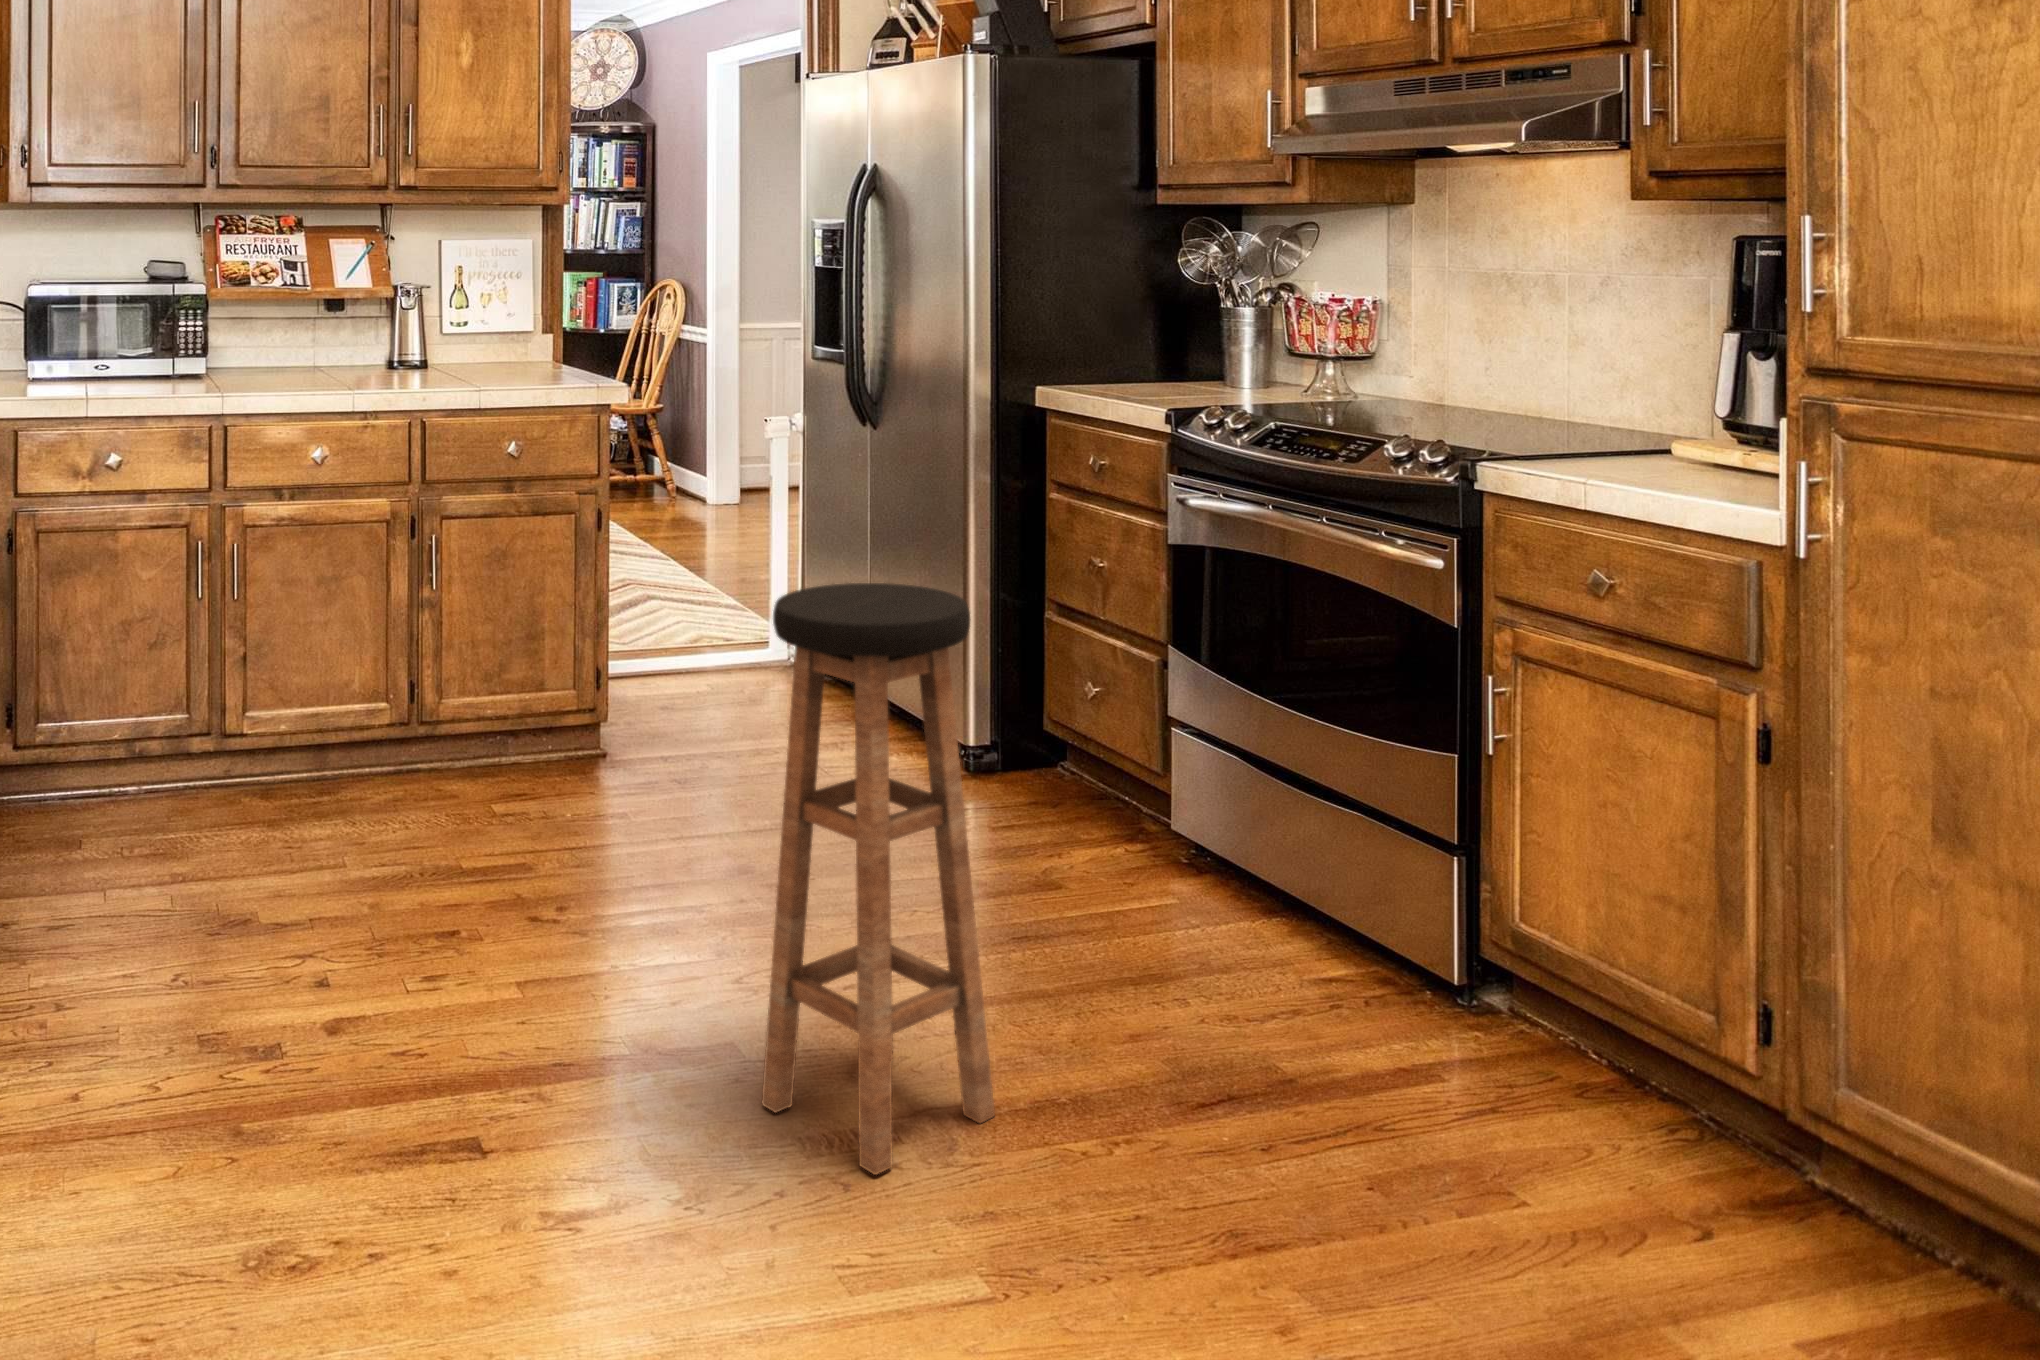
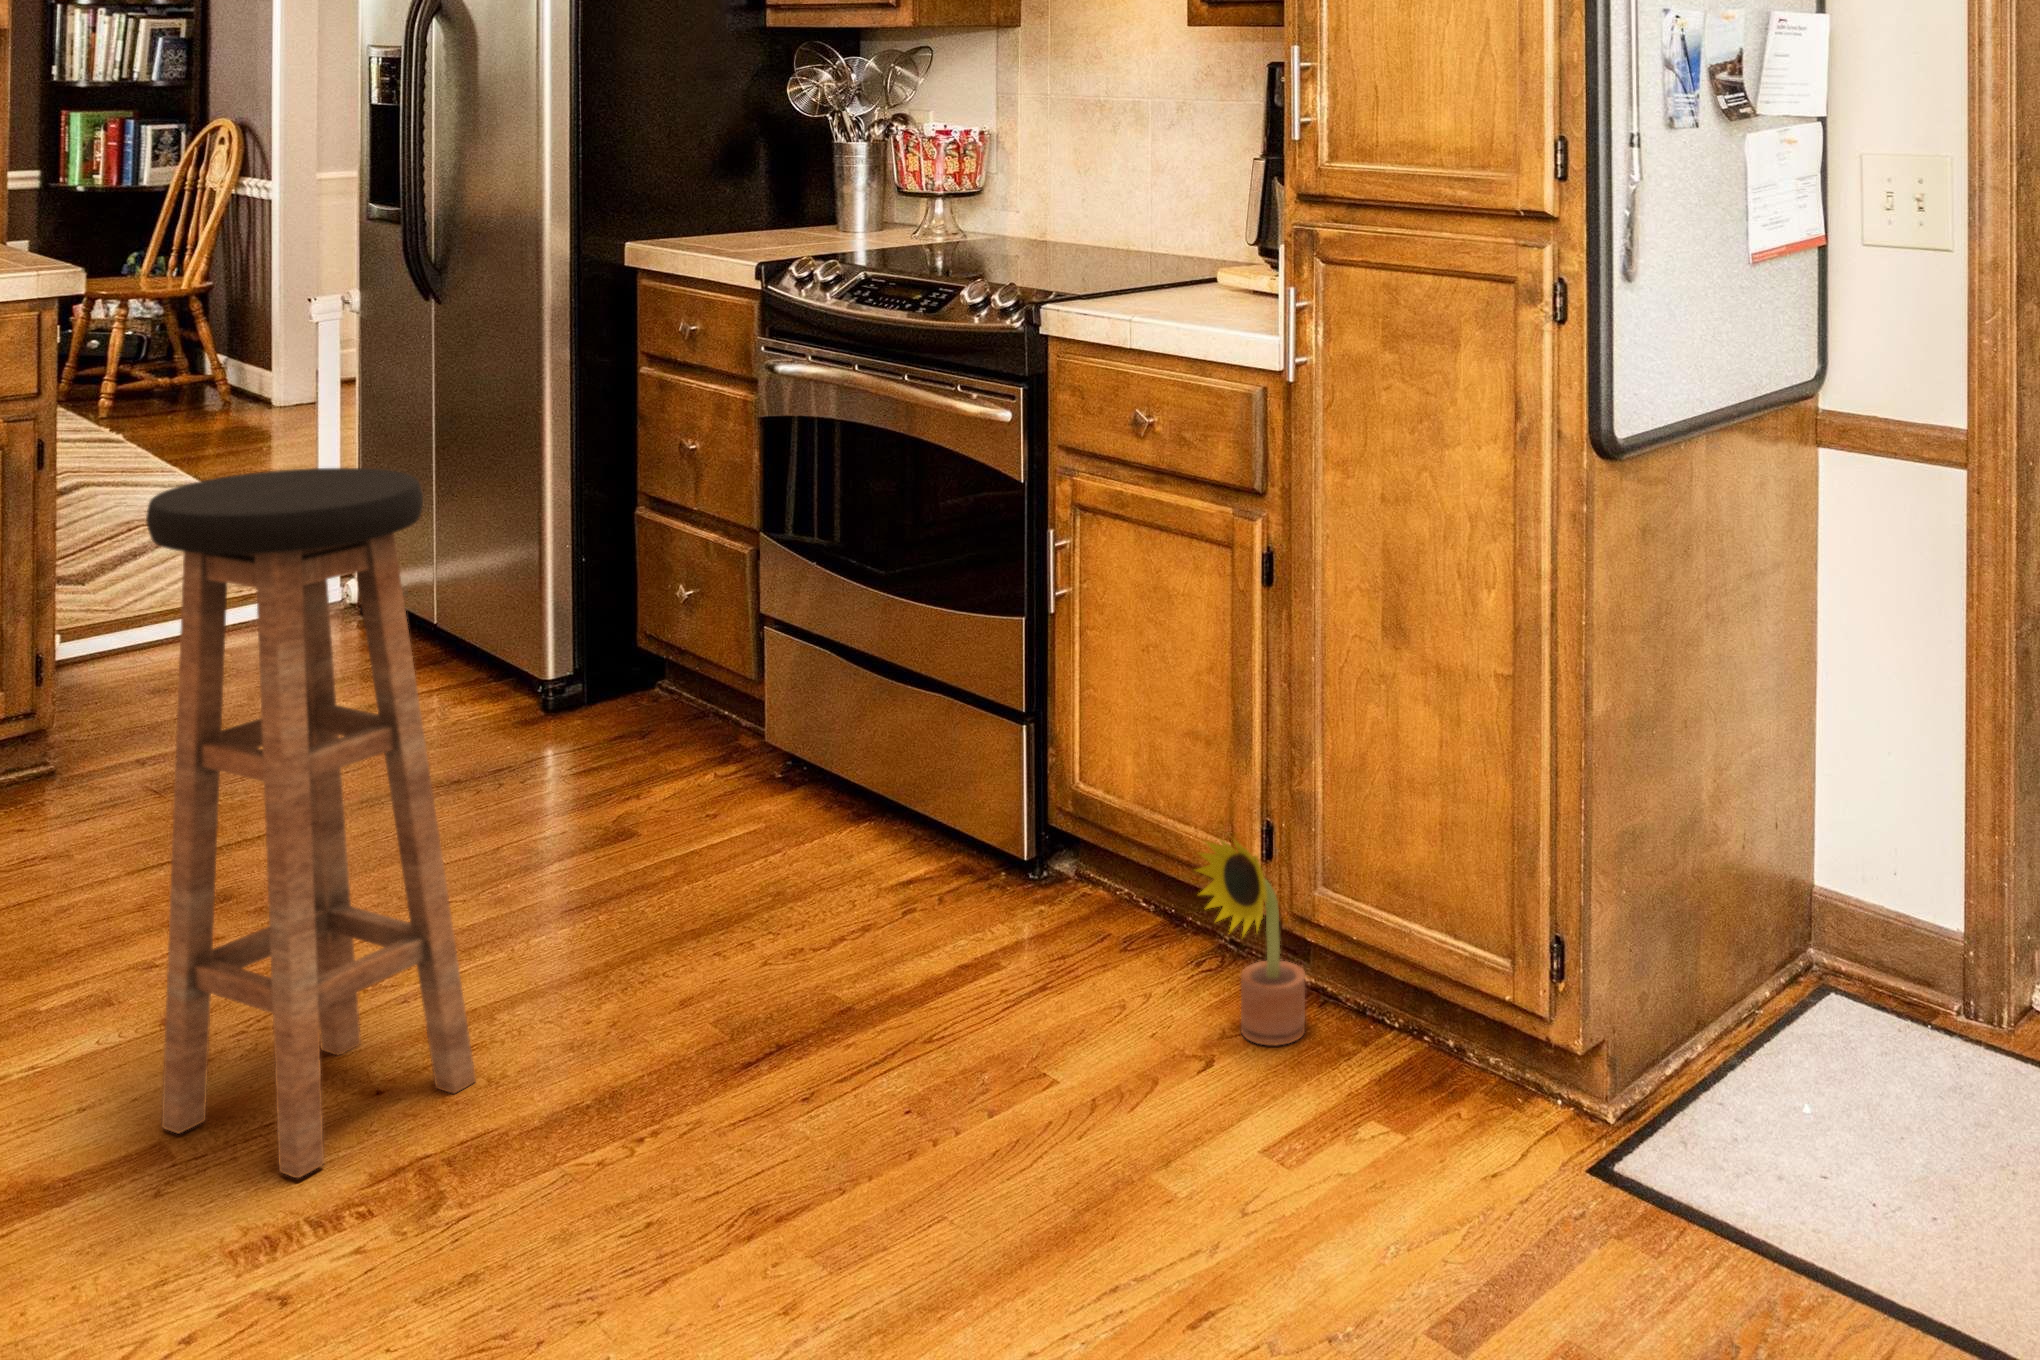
decorative plant: none [1695,1018,1831,1251] -> present [1196,839,1305,1046]

